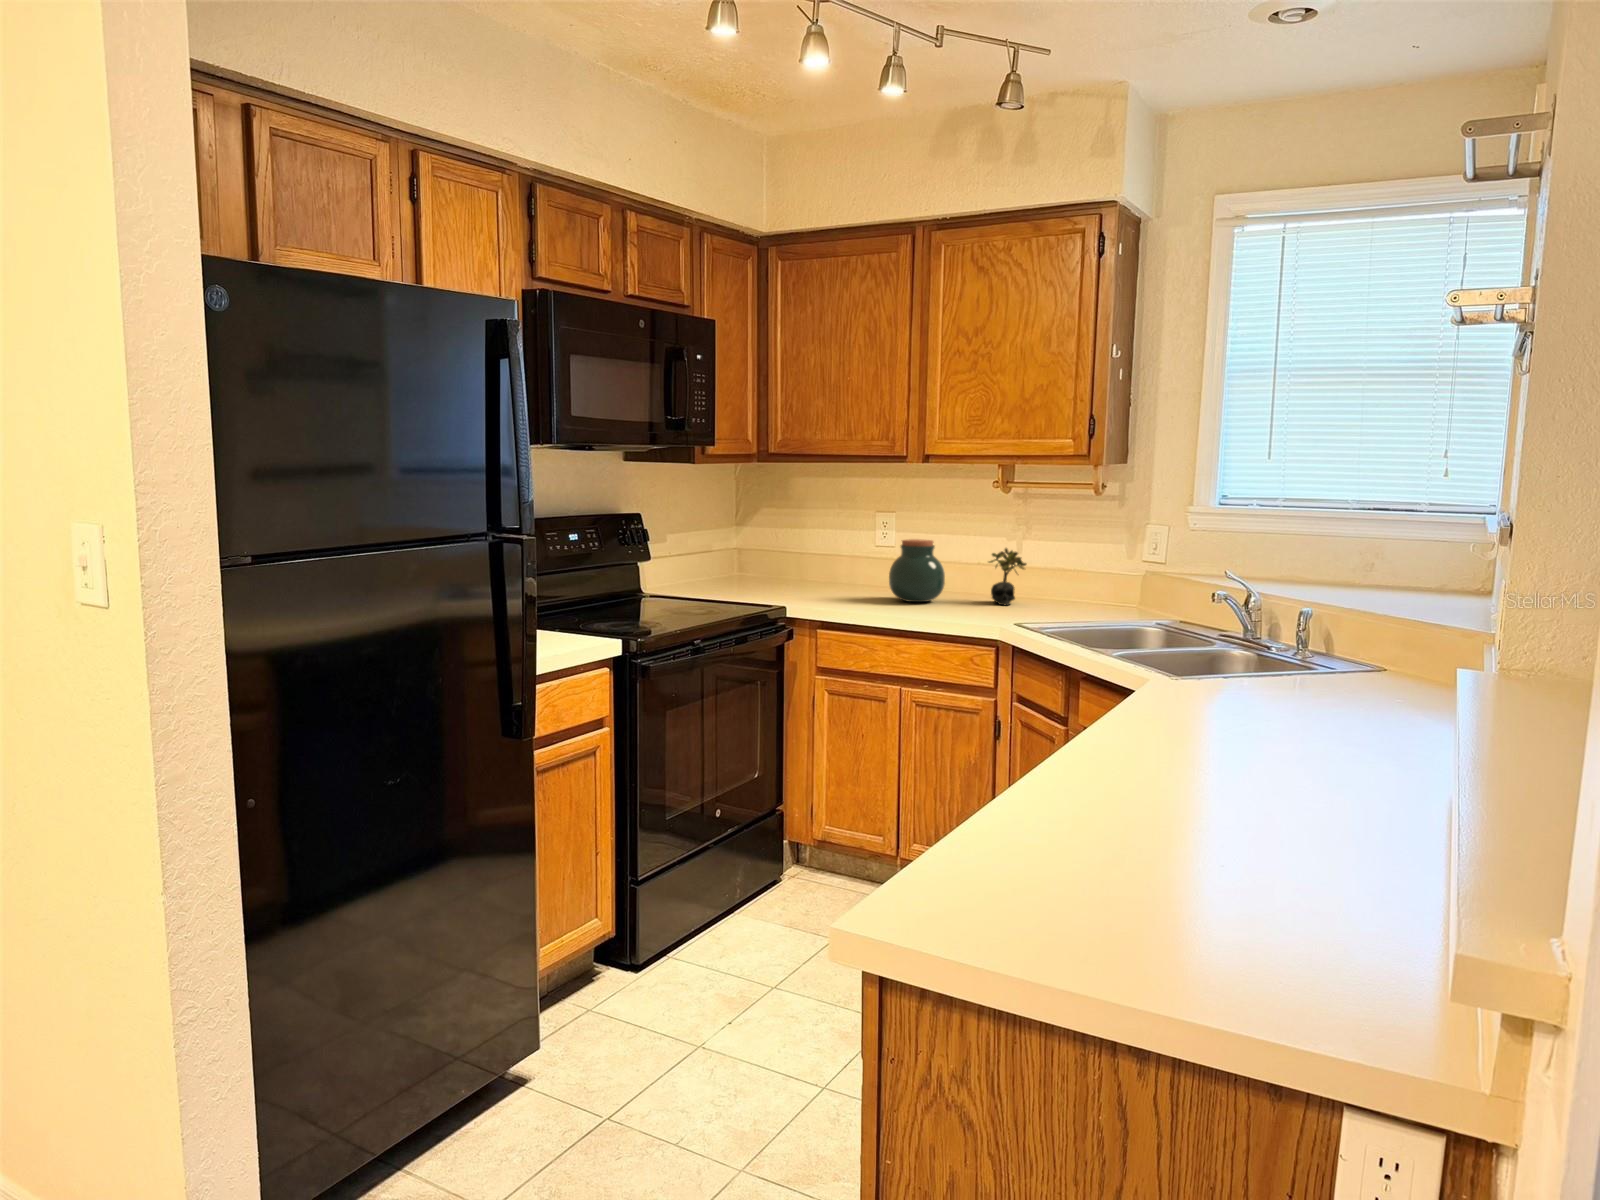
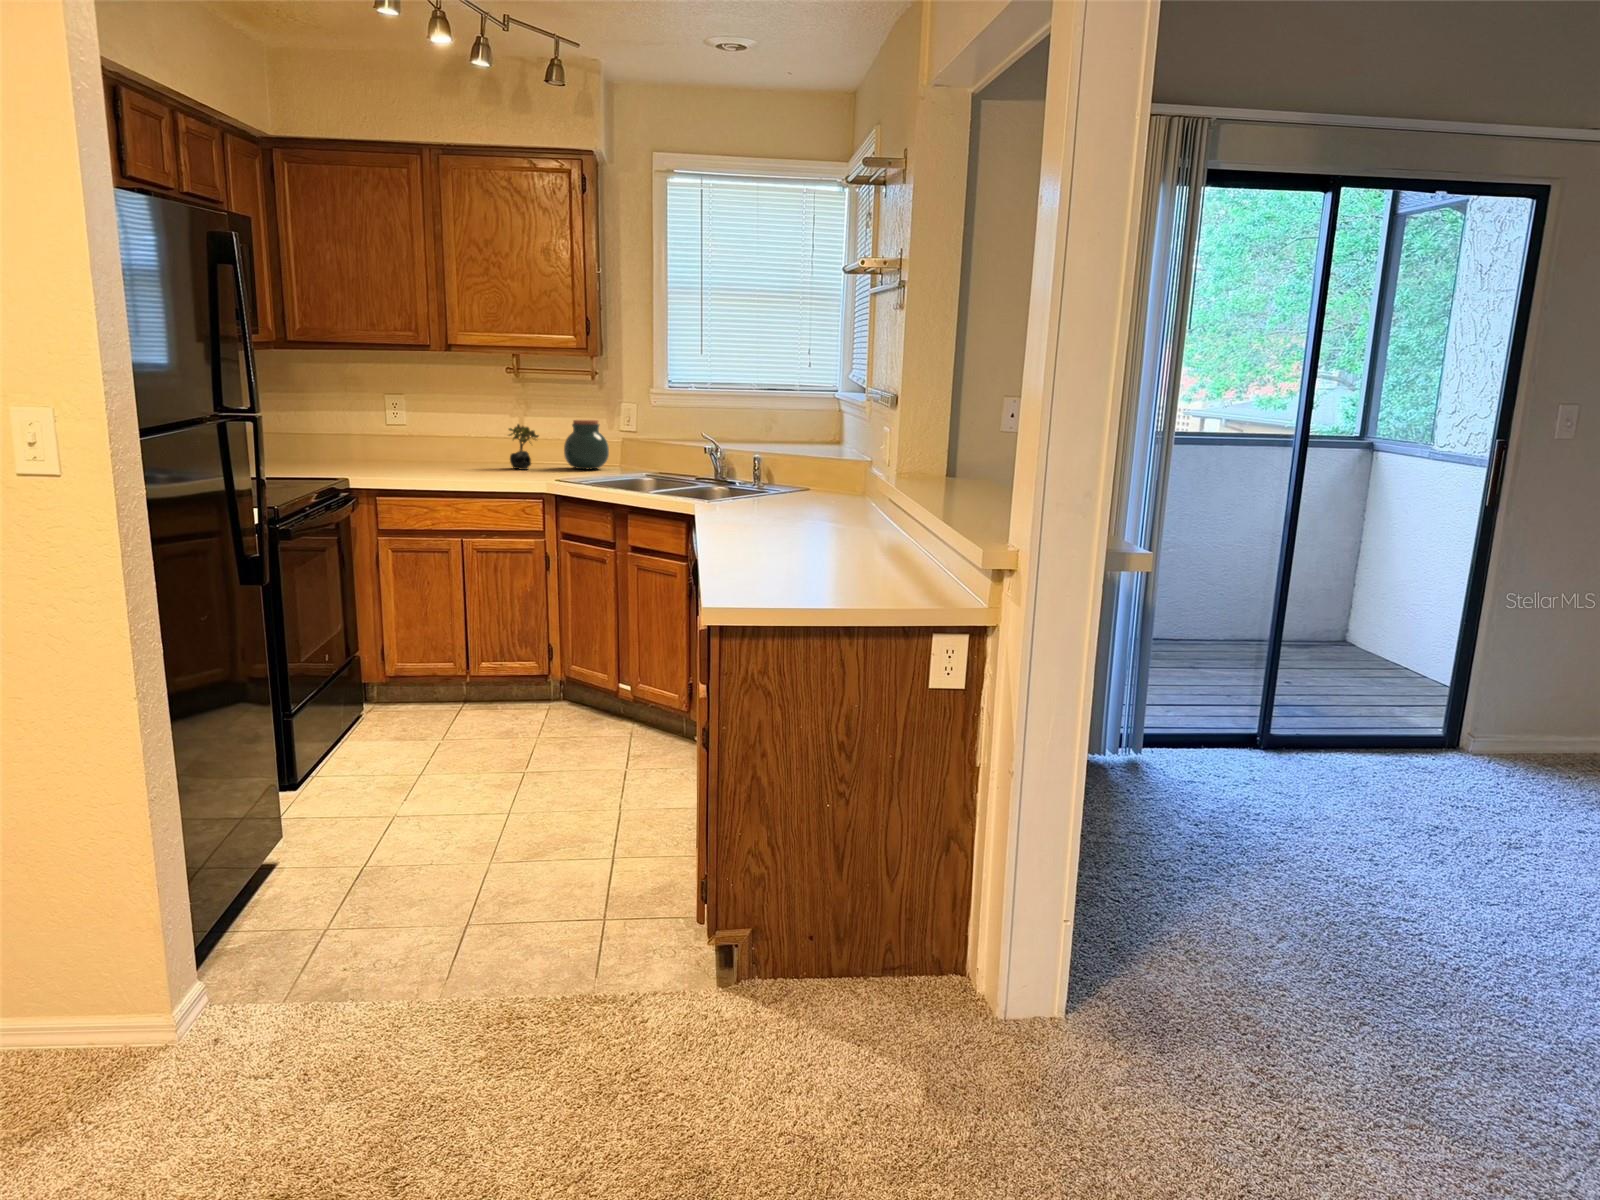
jar: present [889,539,945,602] -> present [564,420,609,469]

